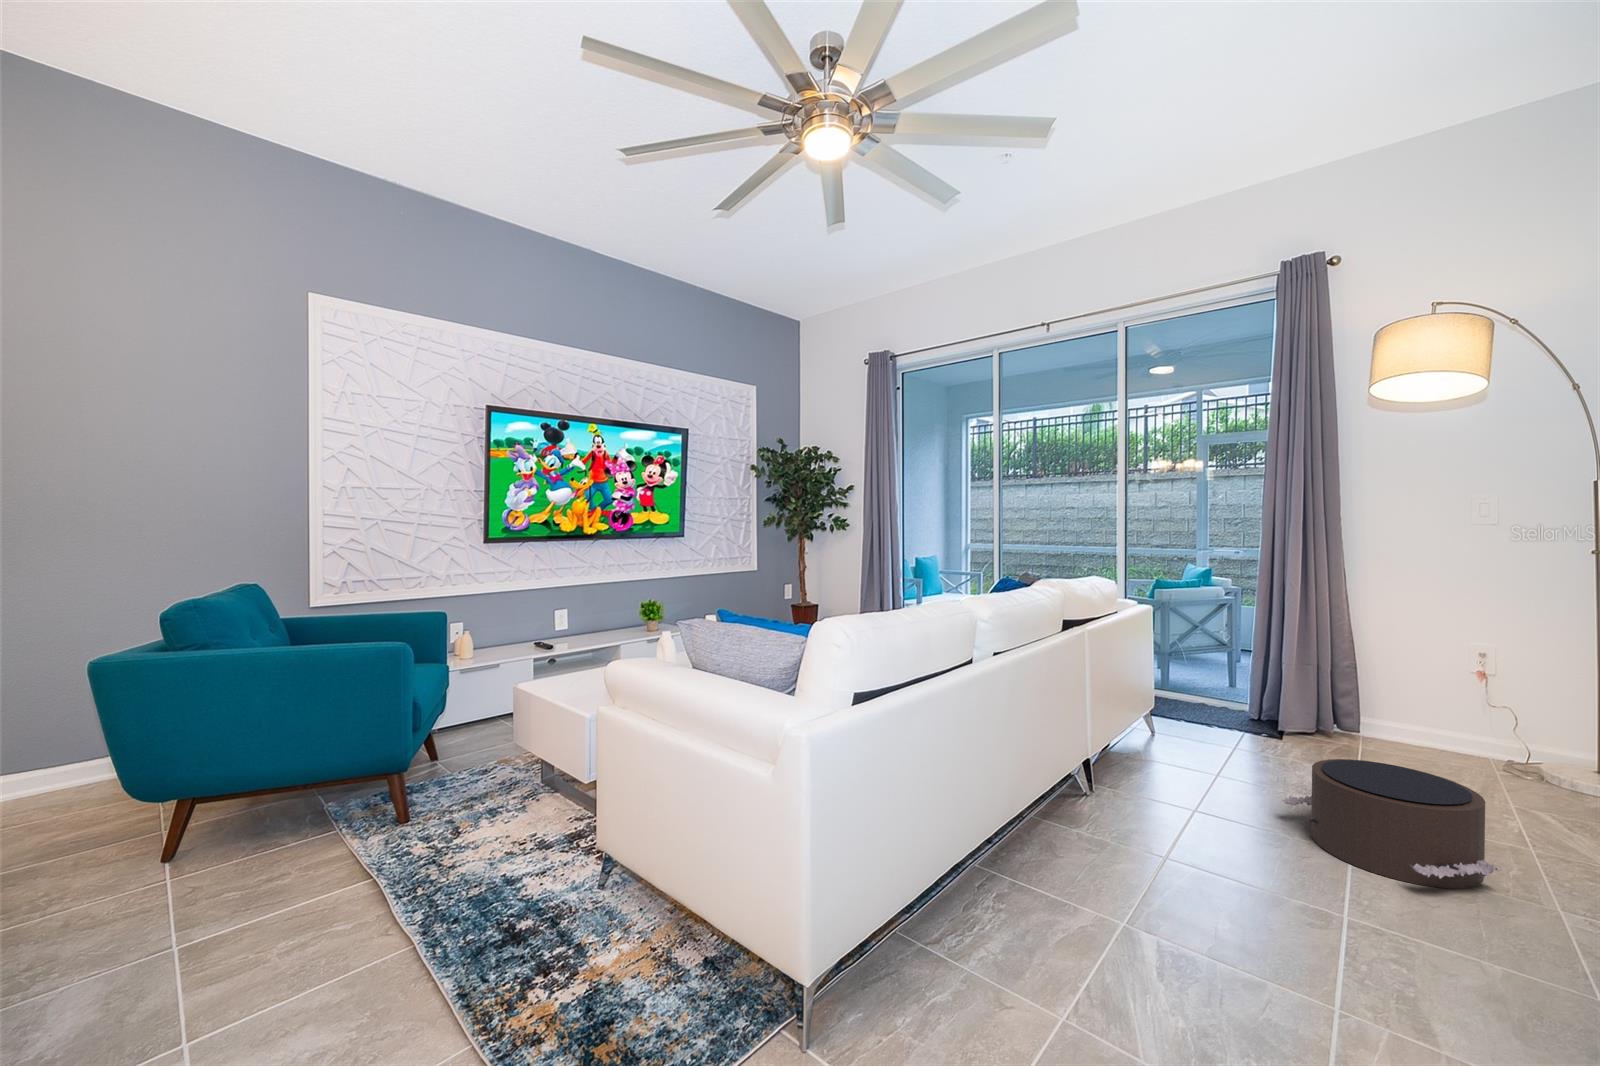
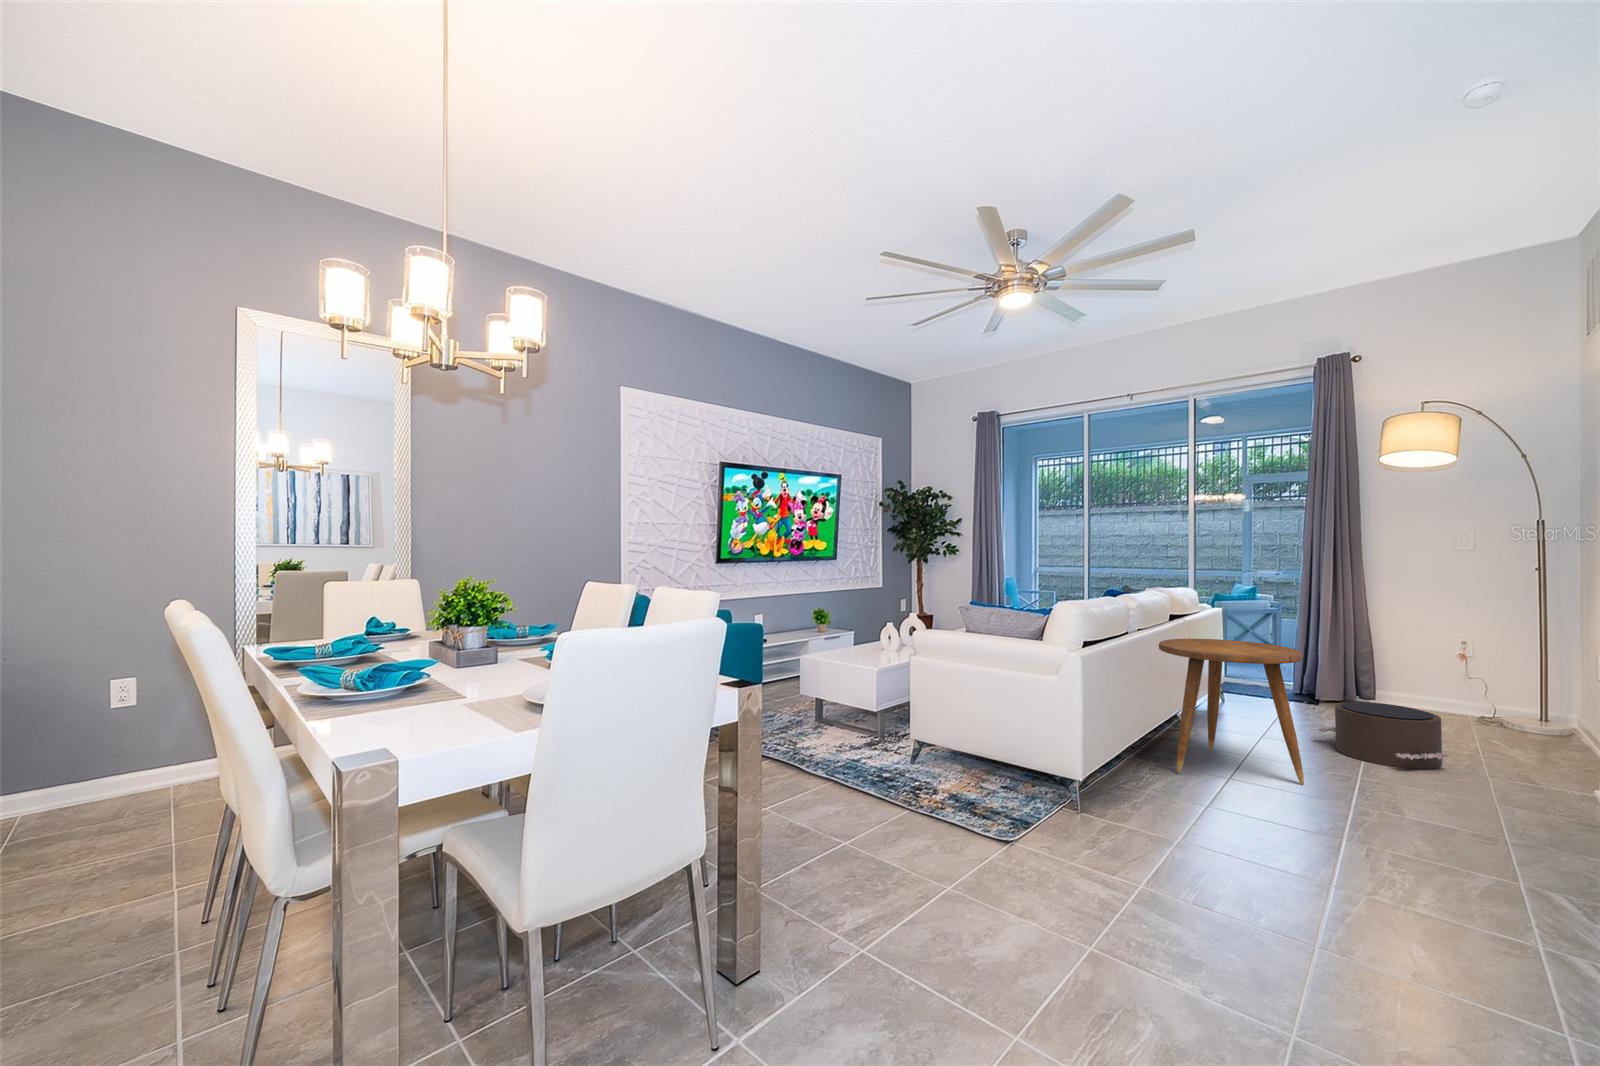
side table: none [1030,667,1265,940] -> present [1159,639,1304,785]

